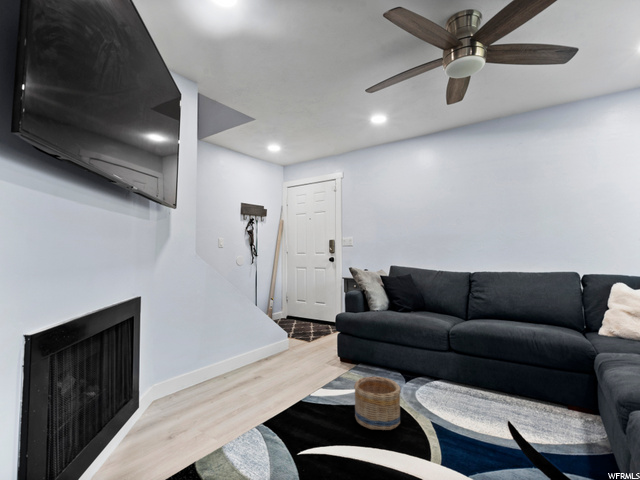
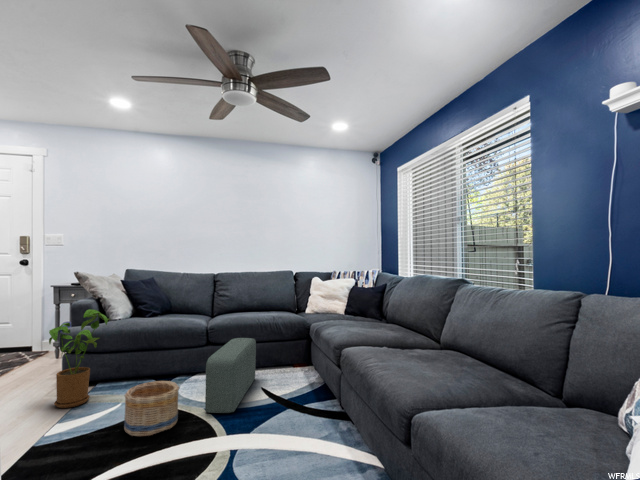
house plant: none [322,302,364,378] -> present [49,309,109,408]
pouf: none [428,351,506,440] -> present [205,338,256,413]

